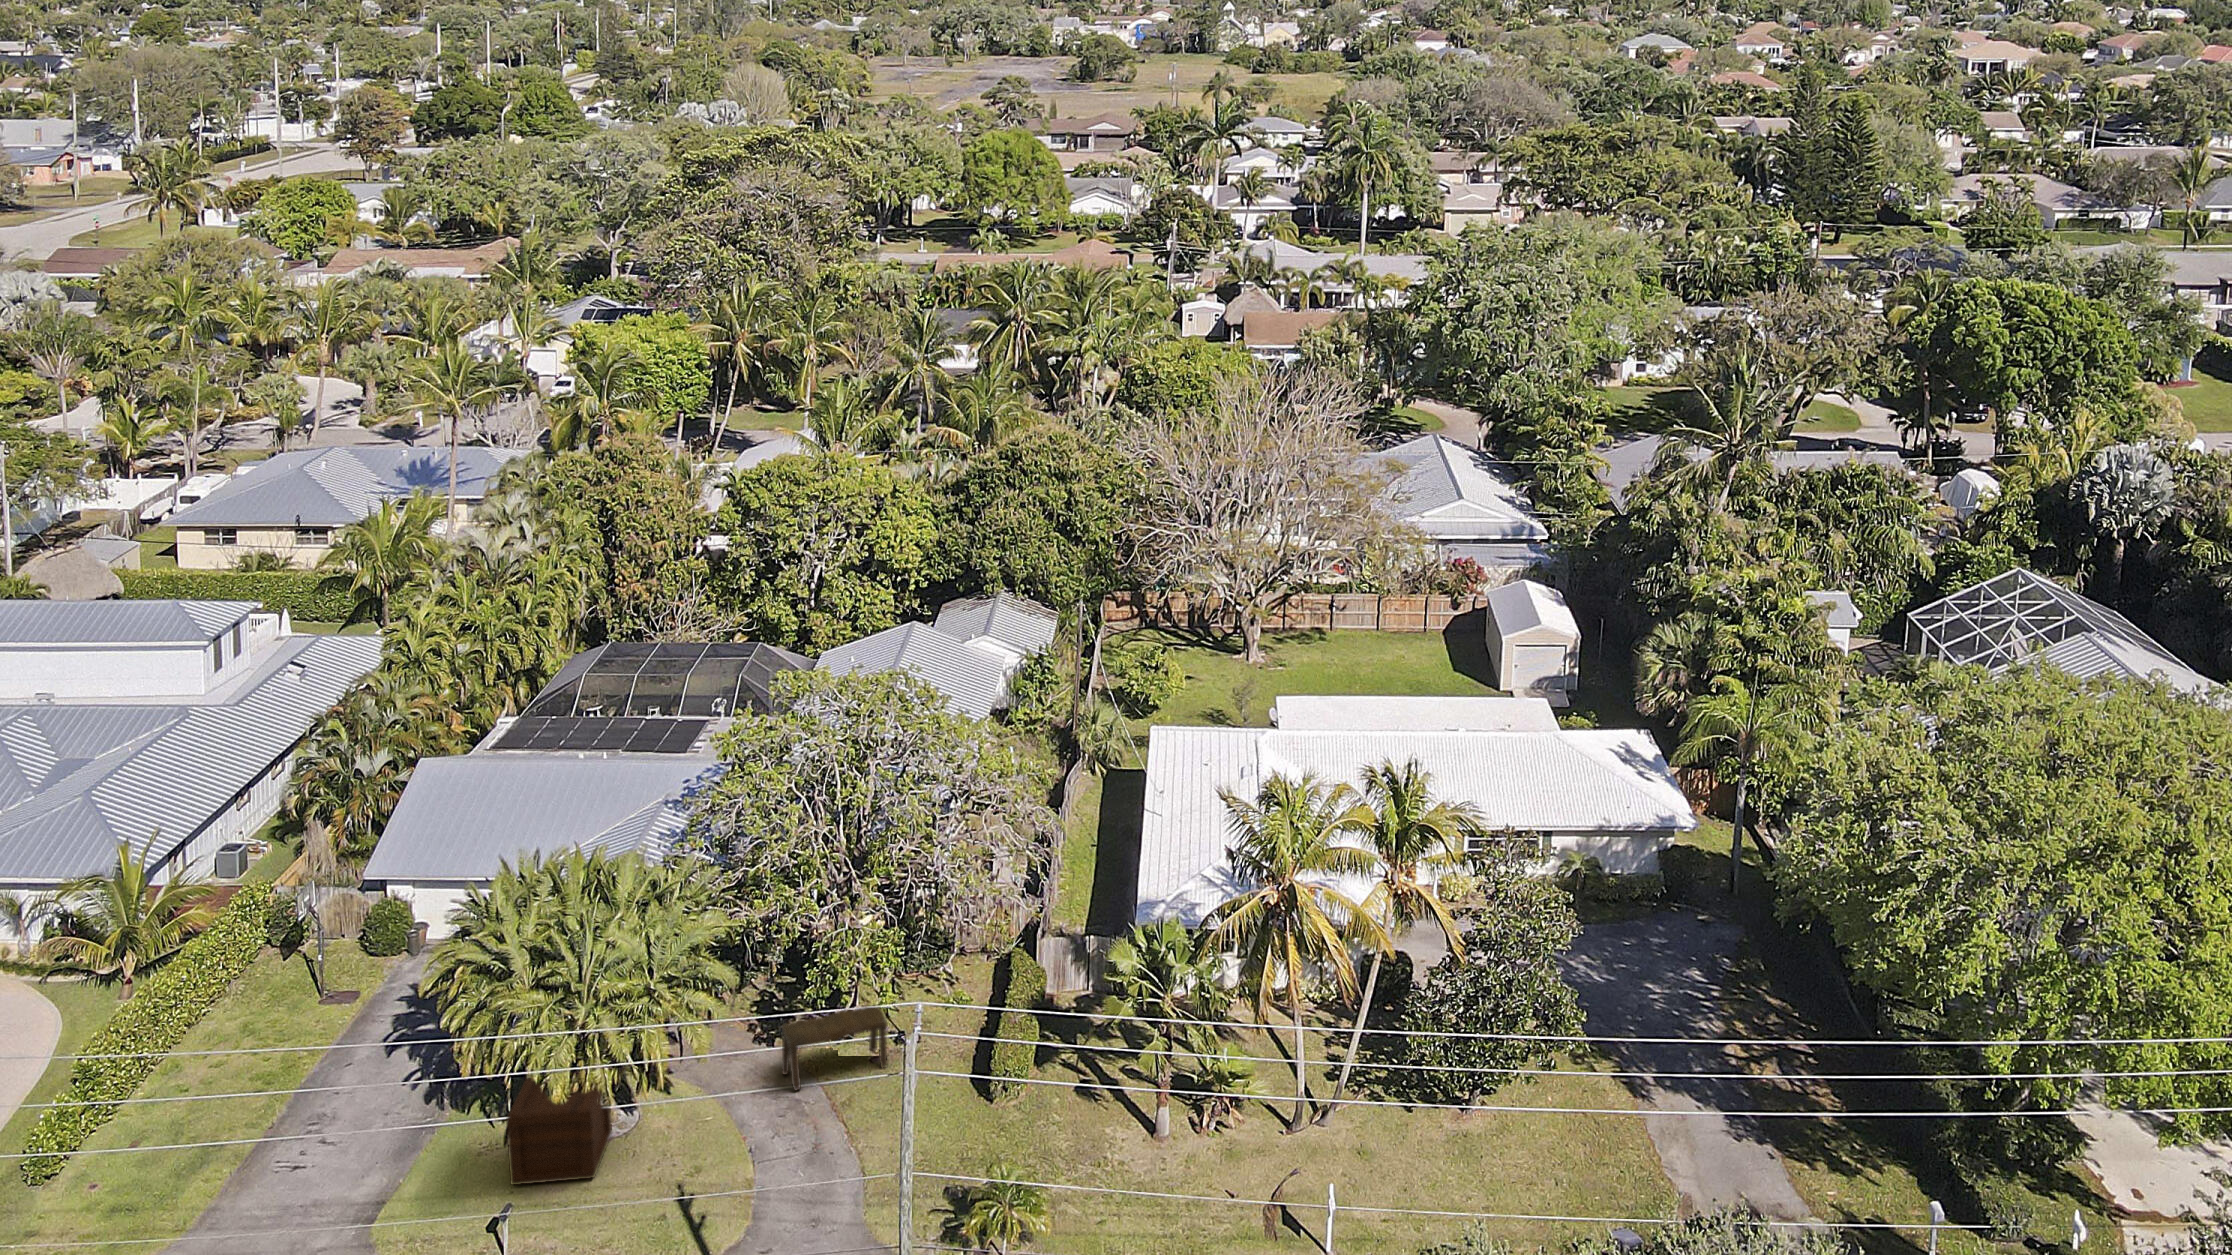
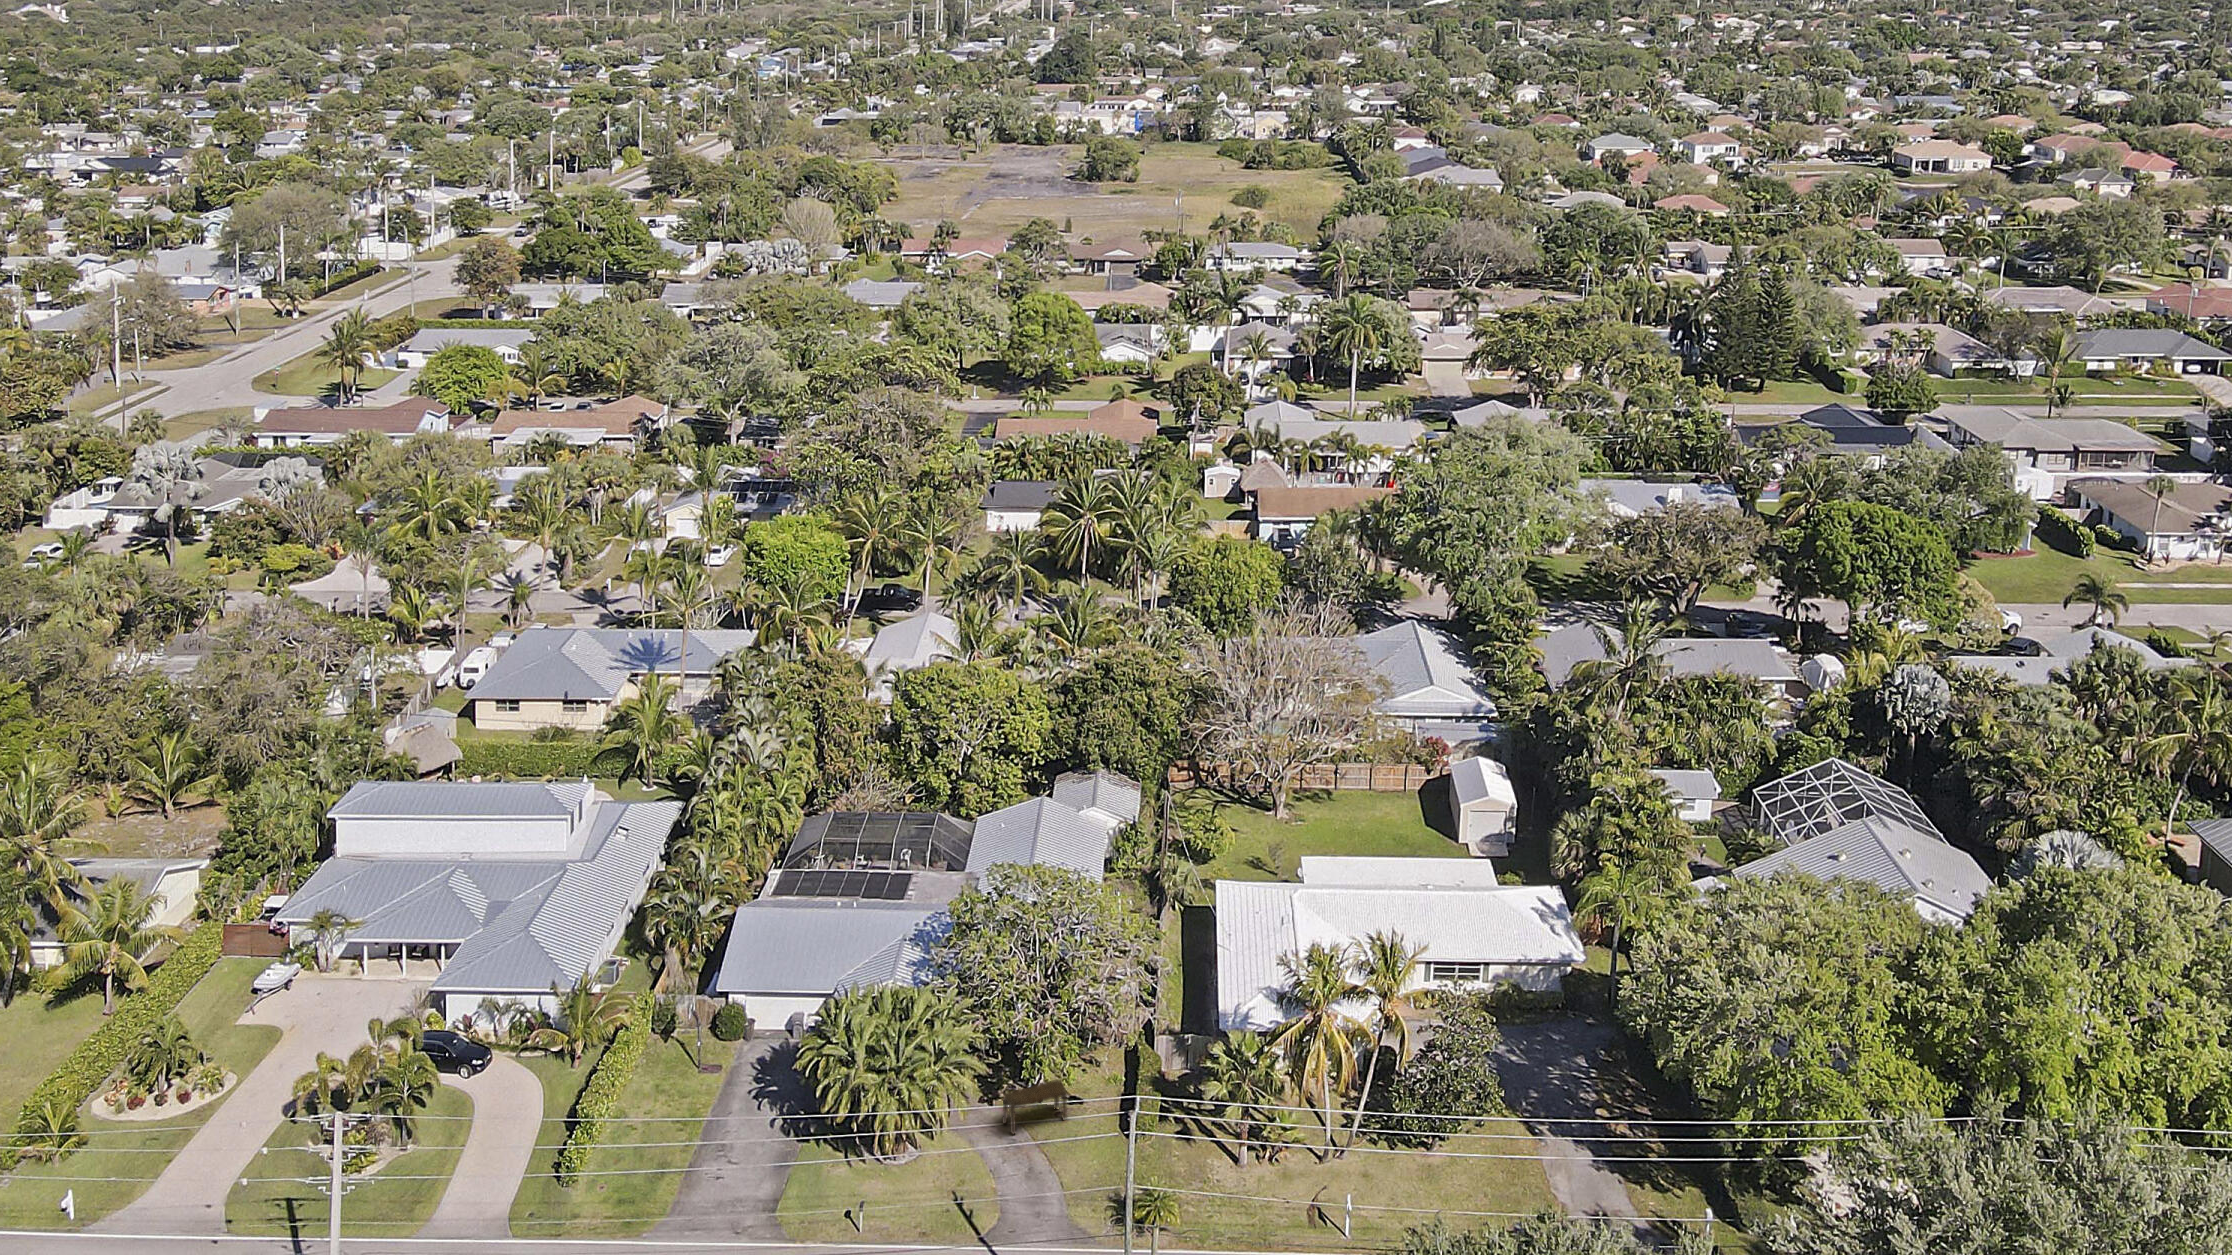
wooden crate: present [506,1078,612,1185] -> none [855,1121,908,1191]

